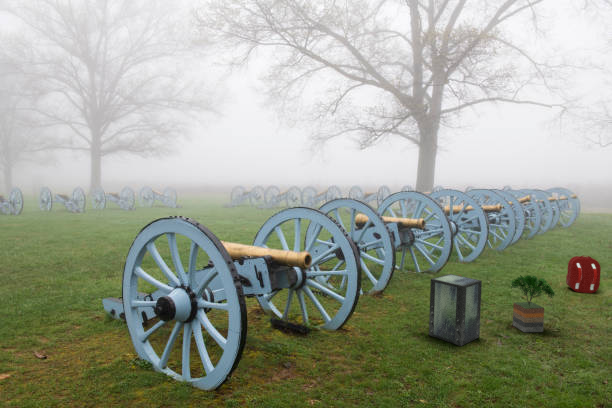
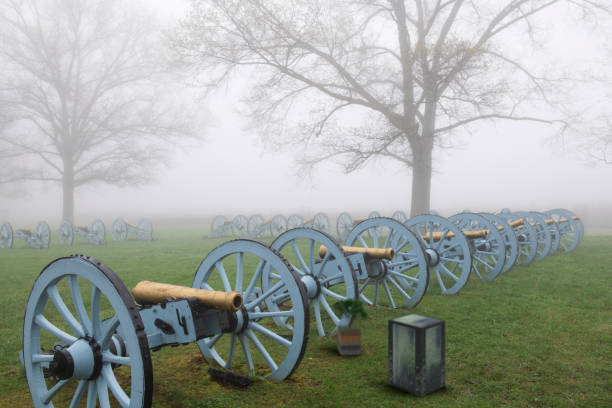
backpack: present [566,256,601,293] -> none [554,287,590,329]
potted tree: present [511,275,555,332] -> present [333,298,369,355]

